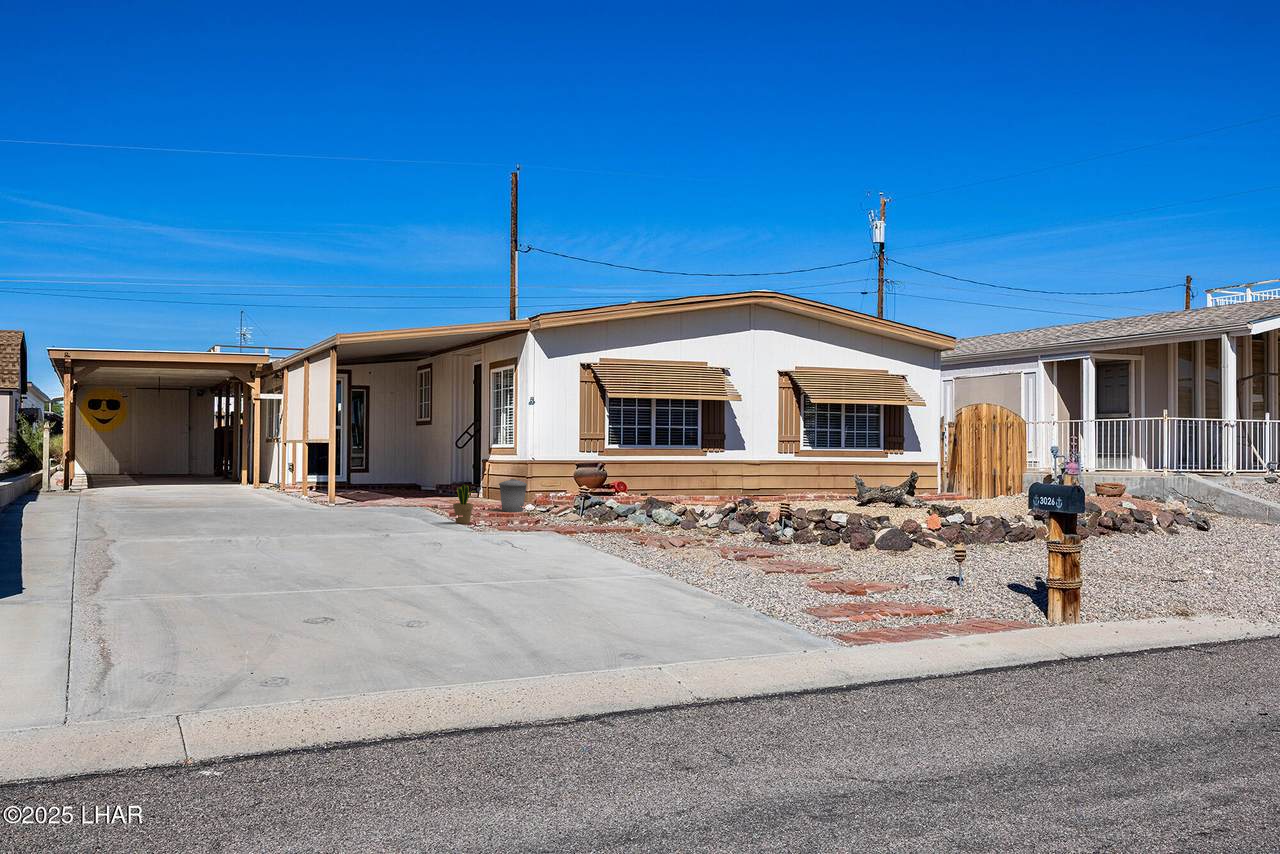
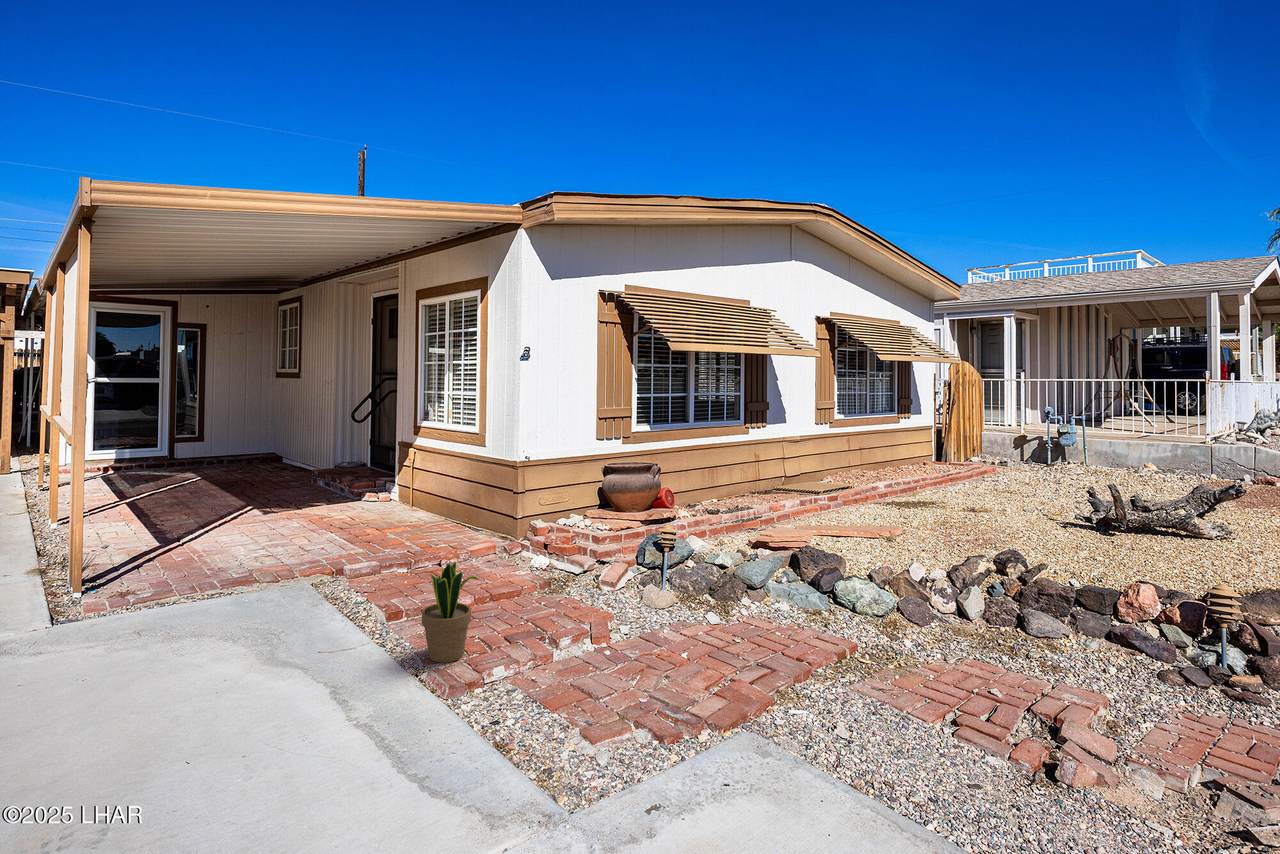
trash can: present [499,479,527,512] -> none [474,500,528,564]

